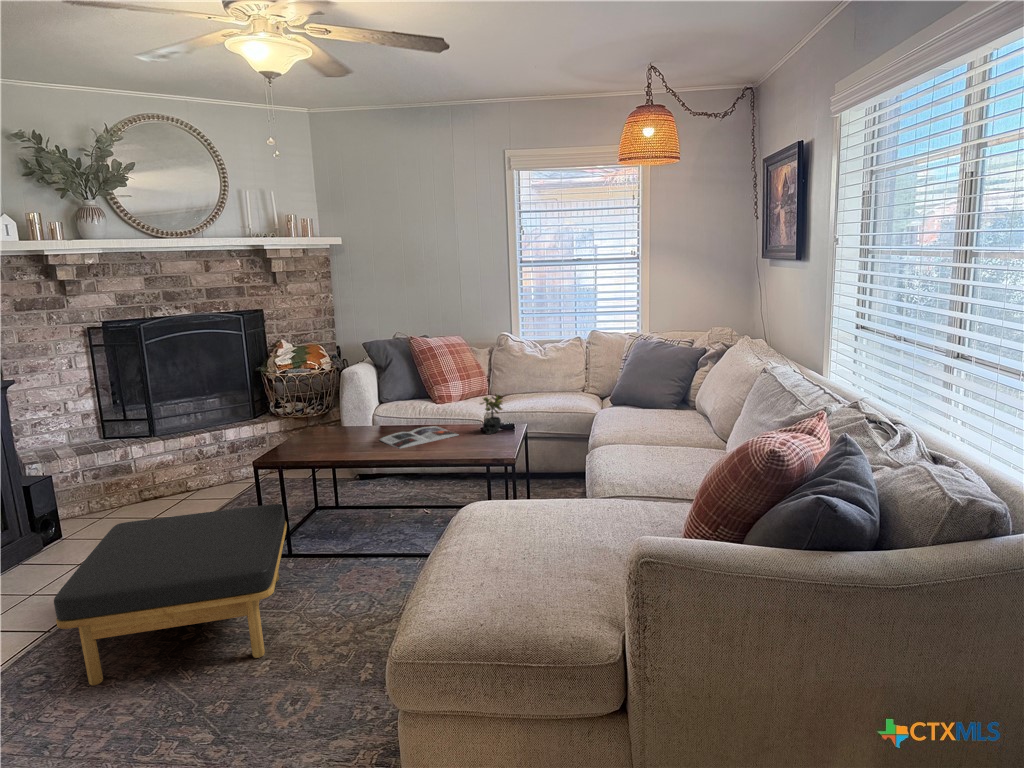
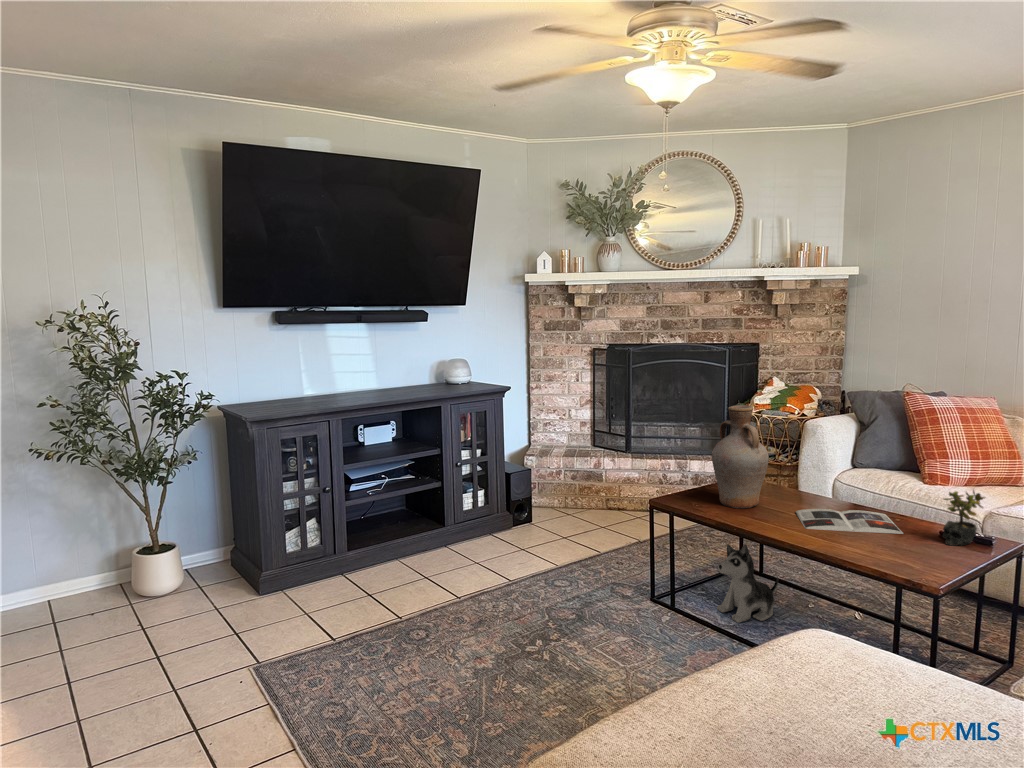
vase: none [303,360,352,450] -> present [712,405,769,508]
plush toy: none [323,478,370,545] -> present [717,544,778,623]
ottoman: present [54,504,287,686] -> none [427,524,656,699]

